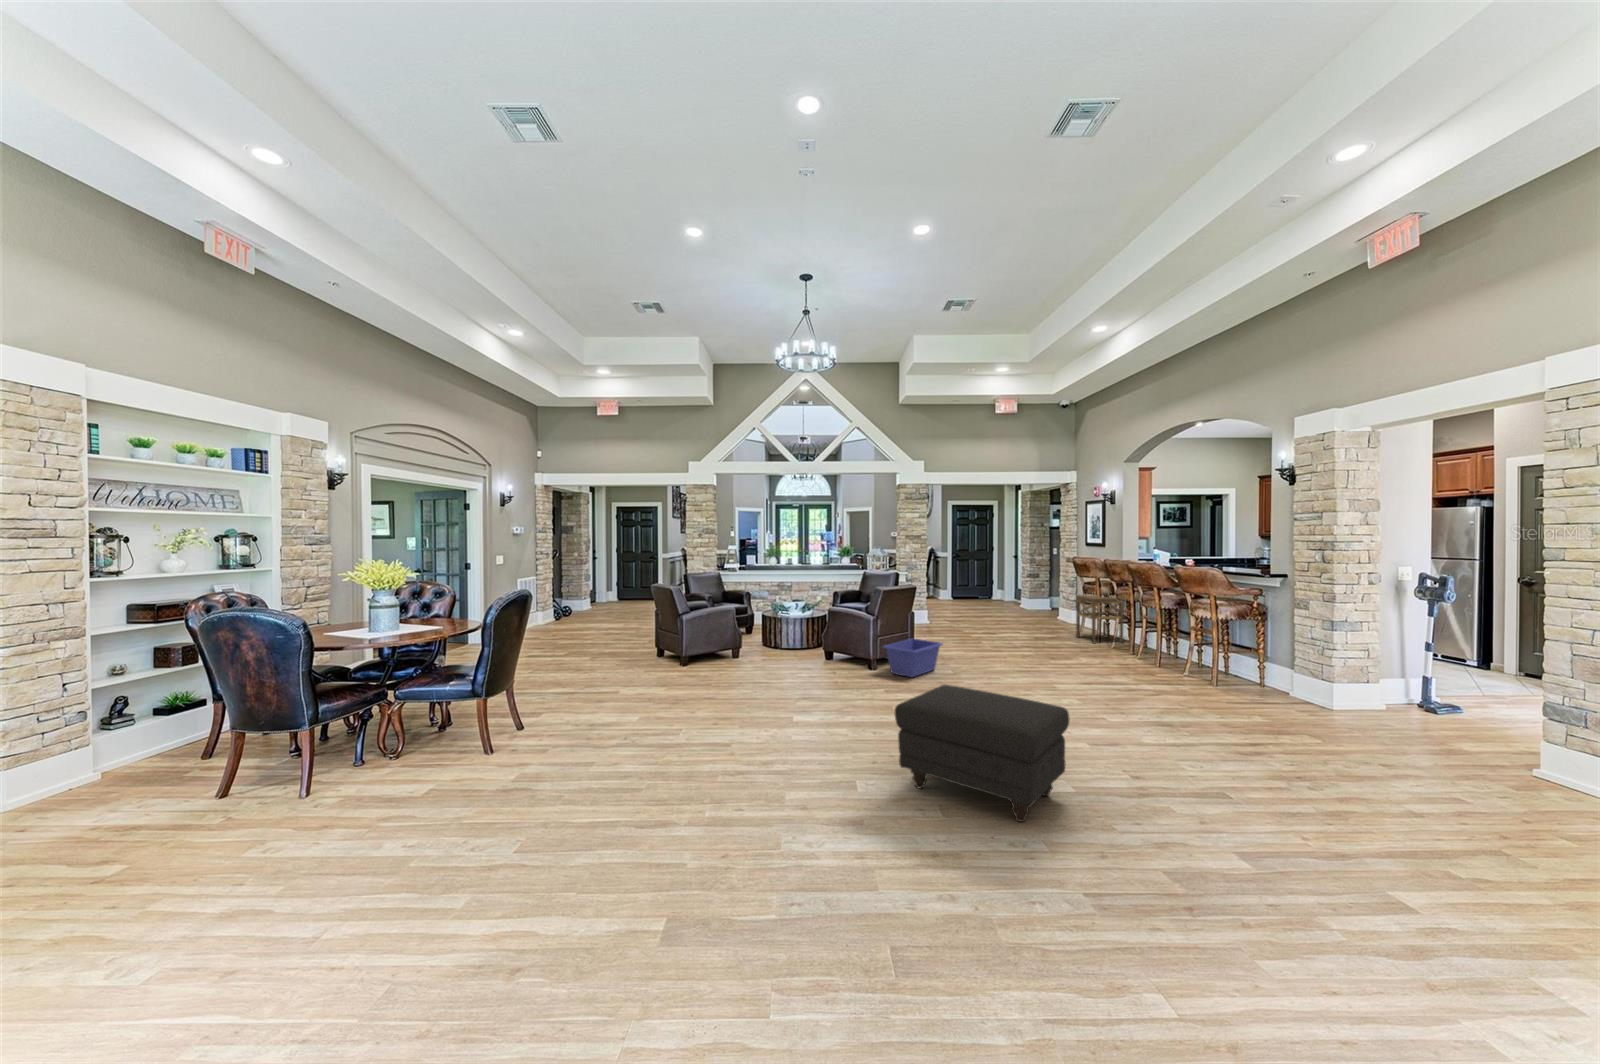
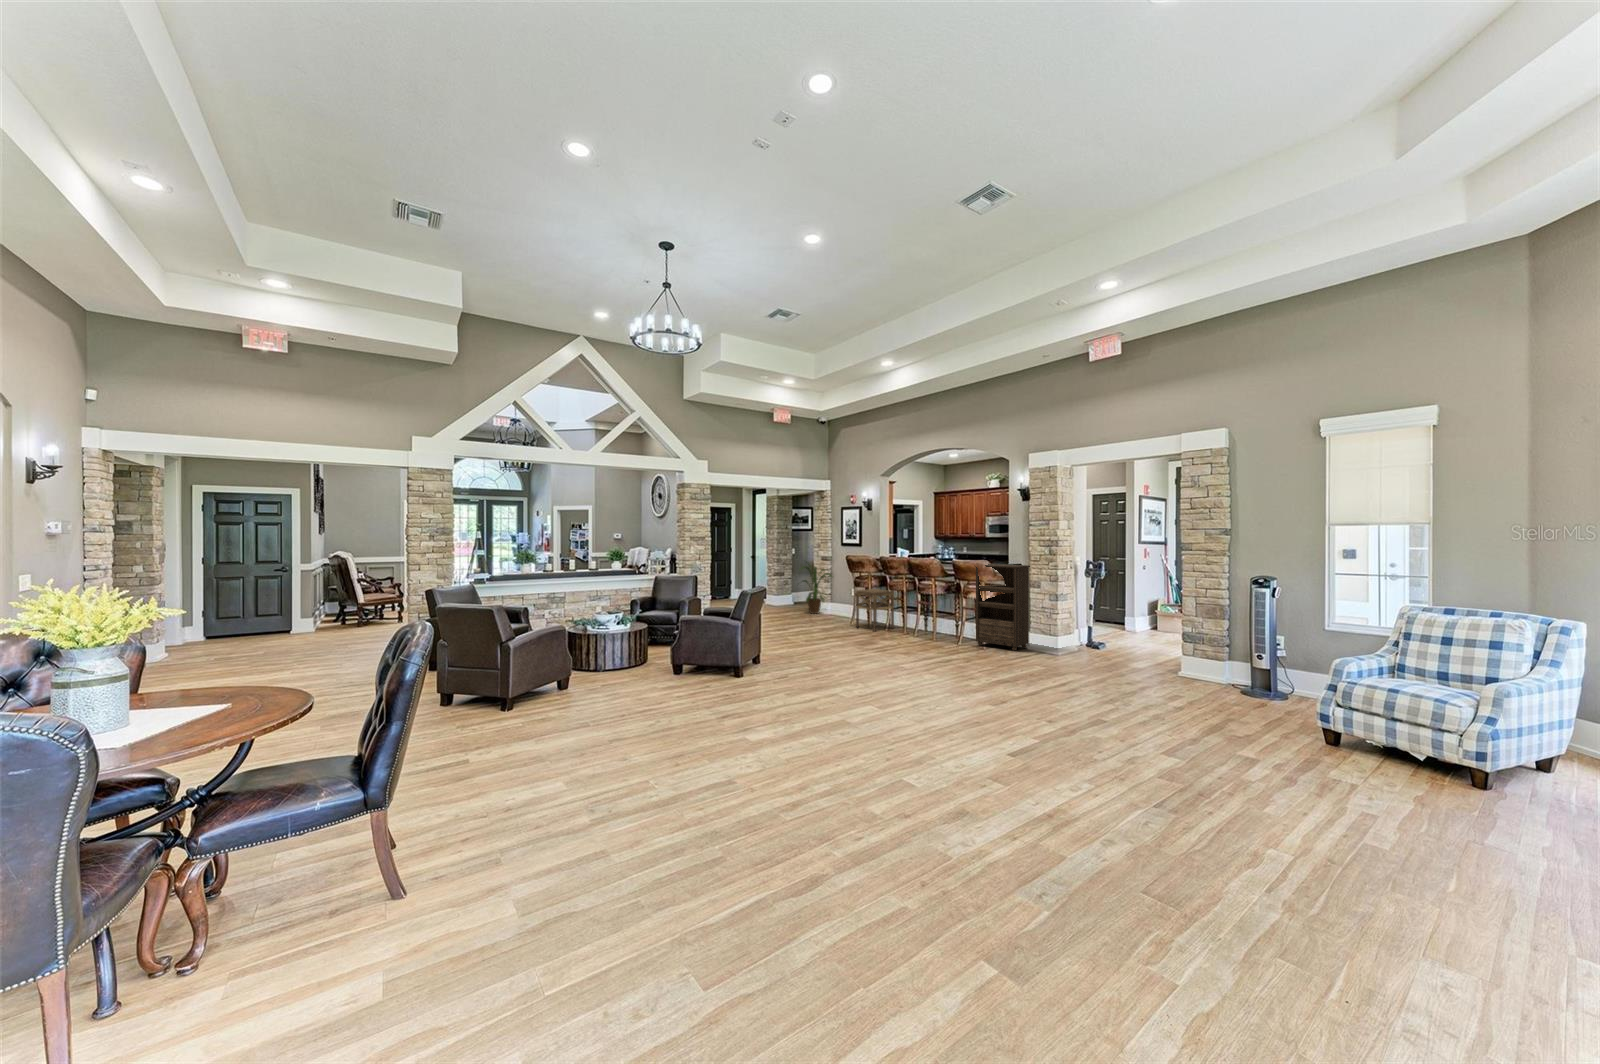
house plant: none [1030,560,1078,618] -> present [803,564,832,614]
bookshelf: none [1205,571,1291,688] -> present [975,564,1030,651]
storage bin: present [883,639,942,677] -> none [749,640,796,678]
ottoman: present [895,685,1069,822] -> none [906,669,1041,768]

